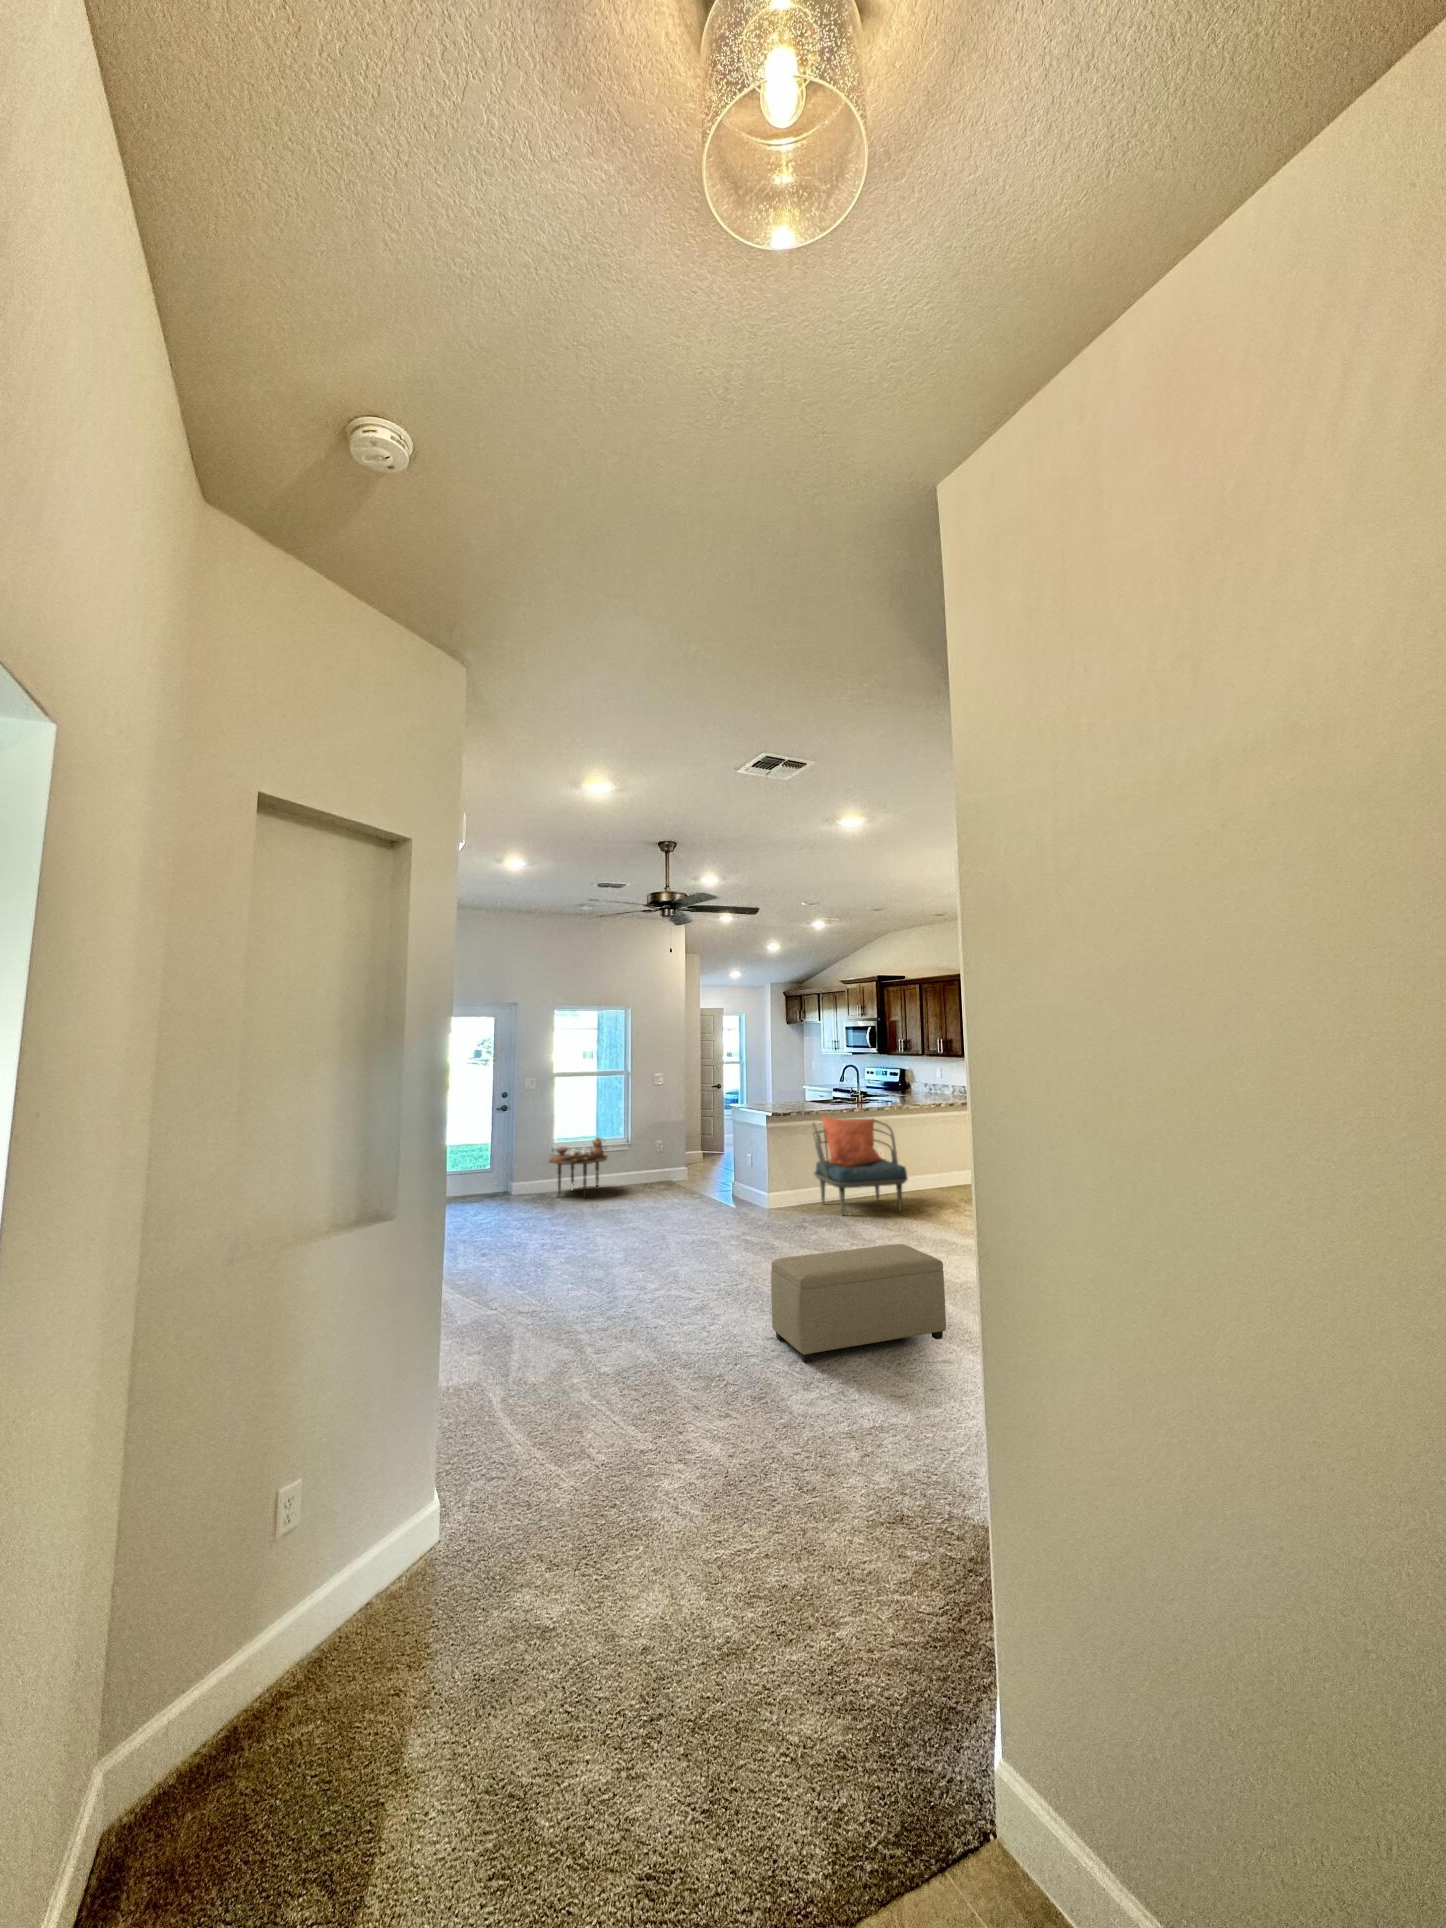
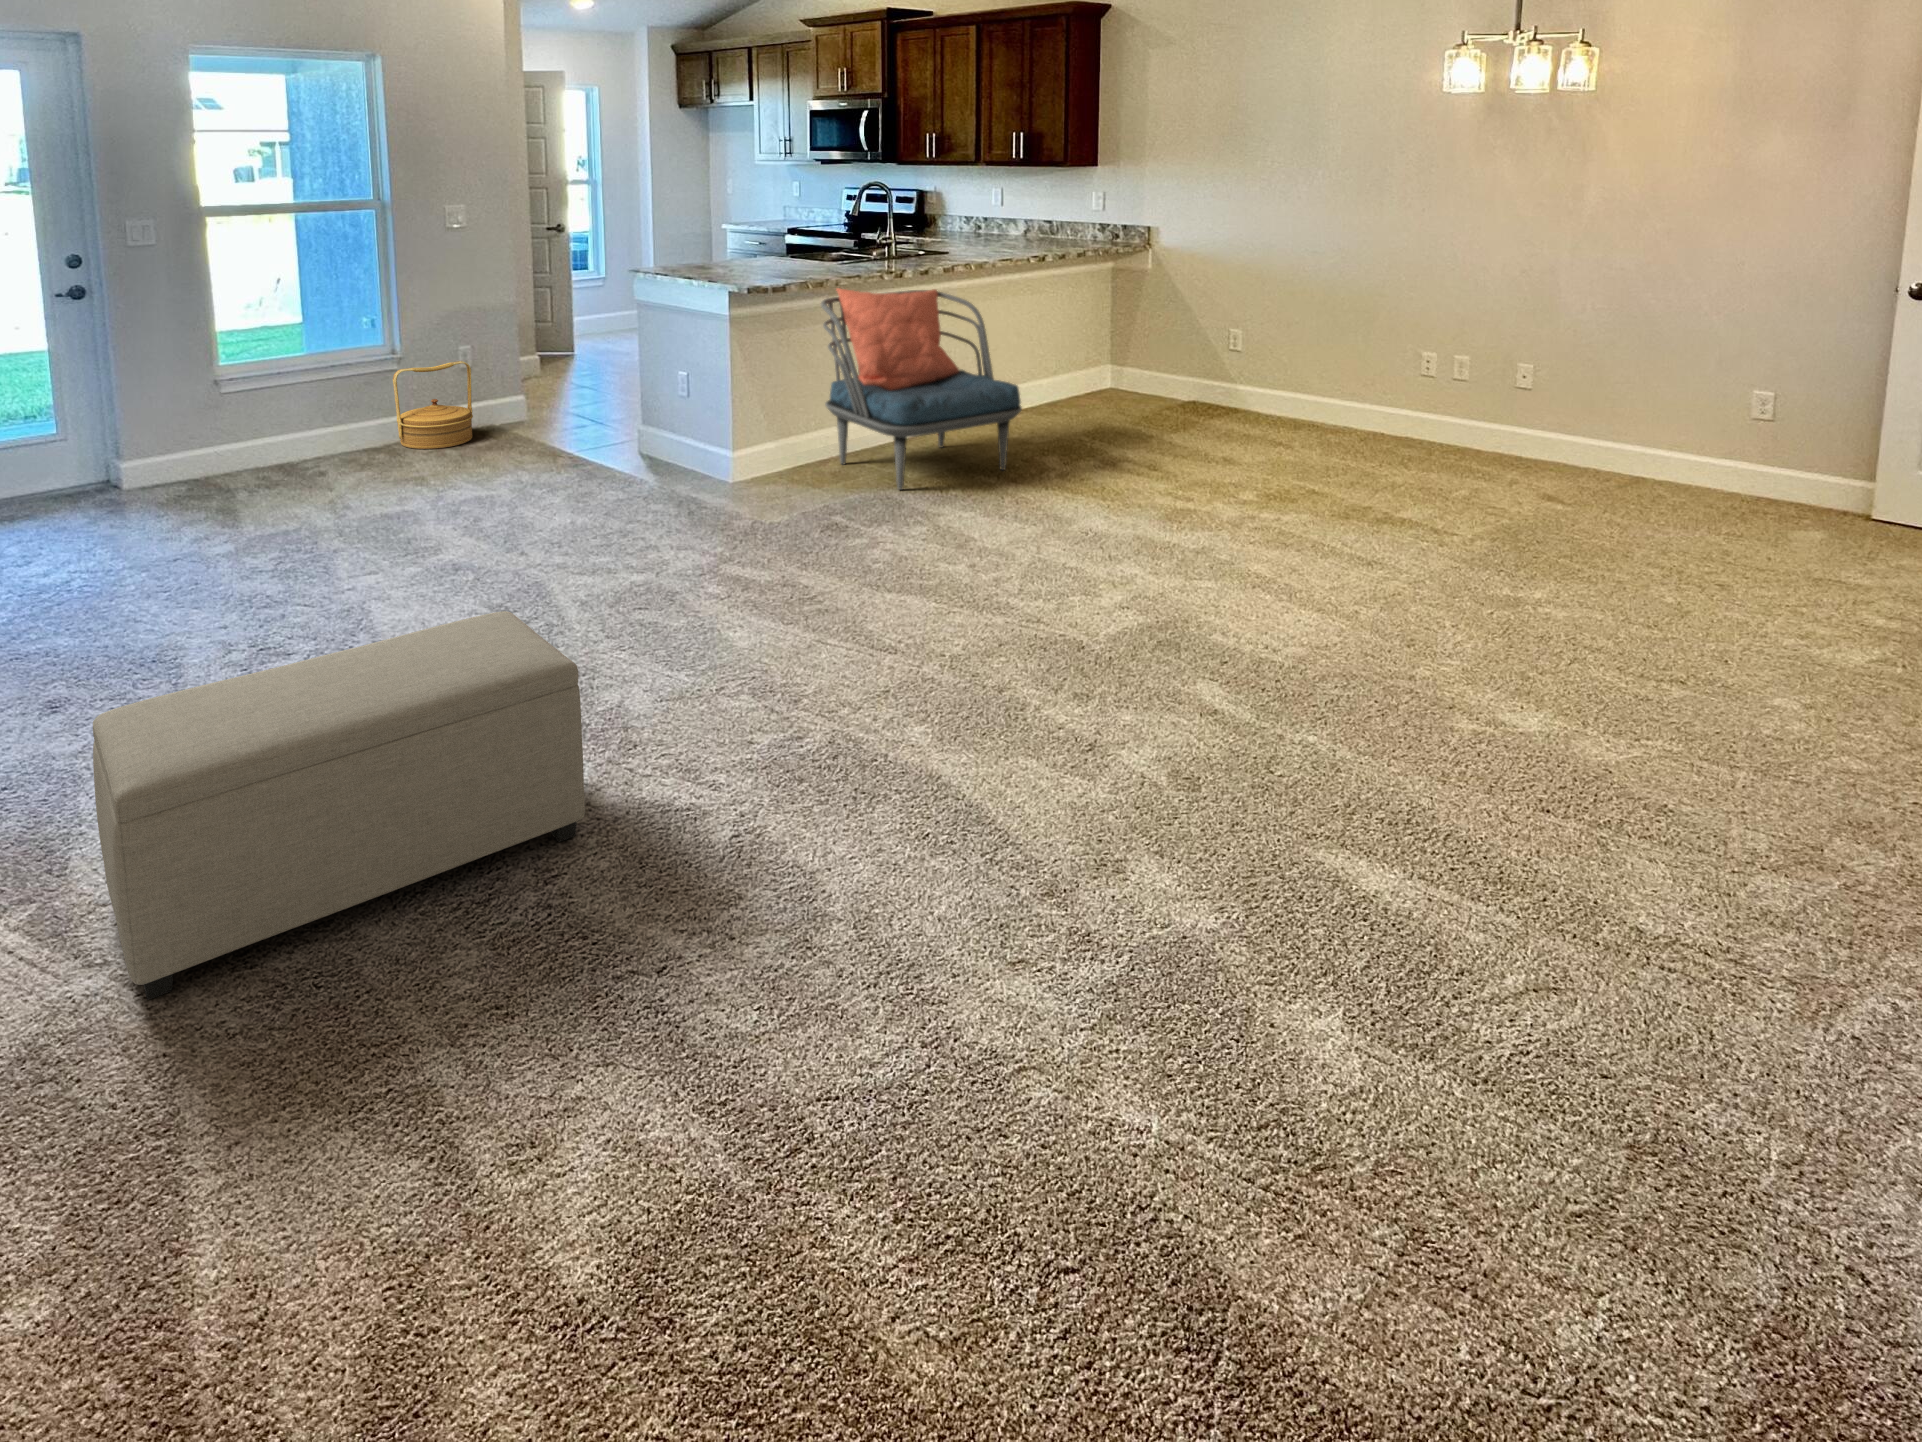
side table: present [549,1137,607,1197] -> none [208,348,355,488]
woven basket: none [625,1147,660,1188] -> present [393,361,473,449]
ottoman: present [771,1244,946,1362] -> present [93,611,585,1000]

